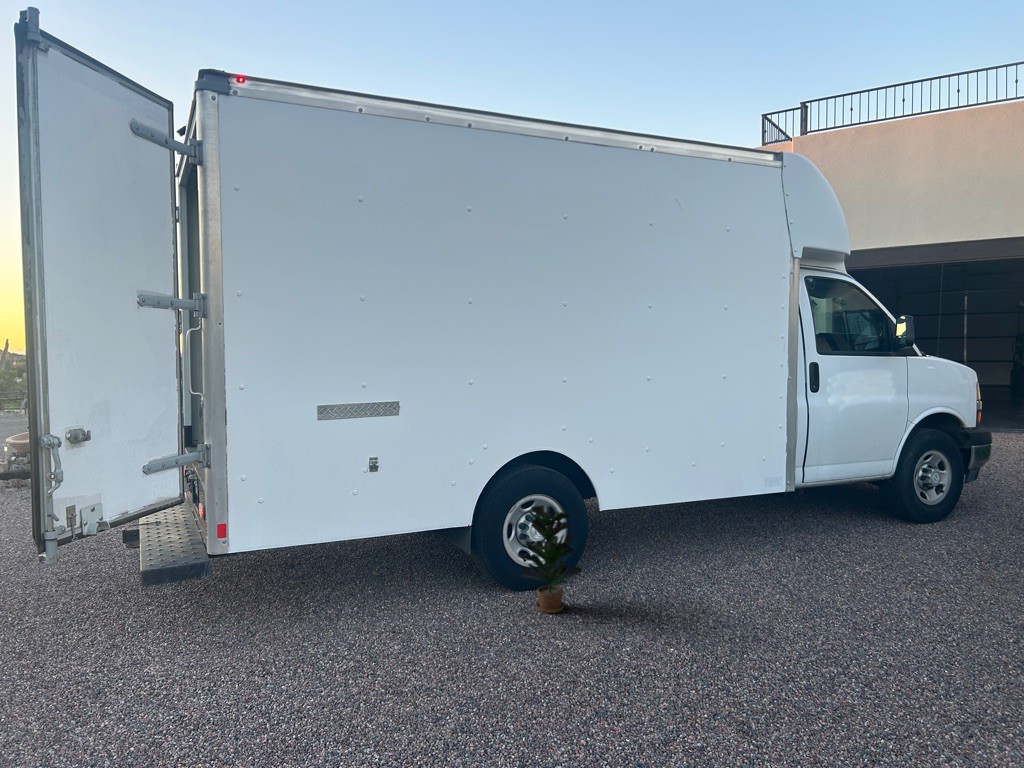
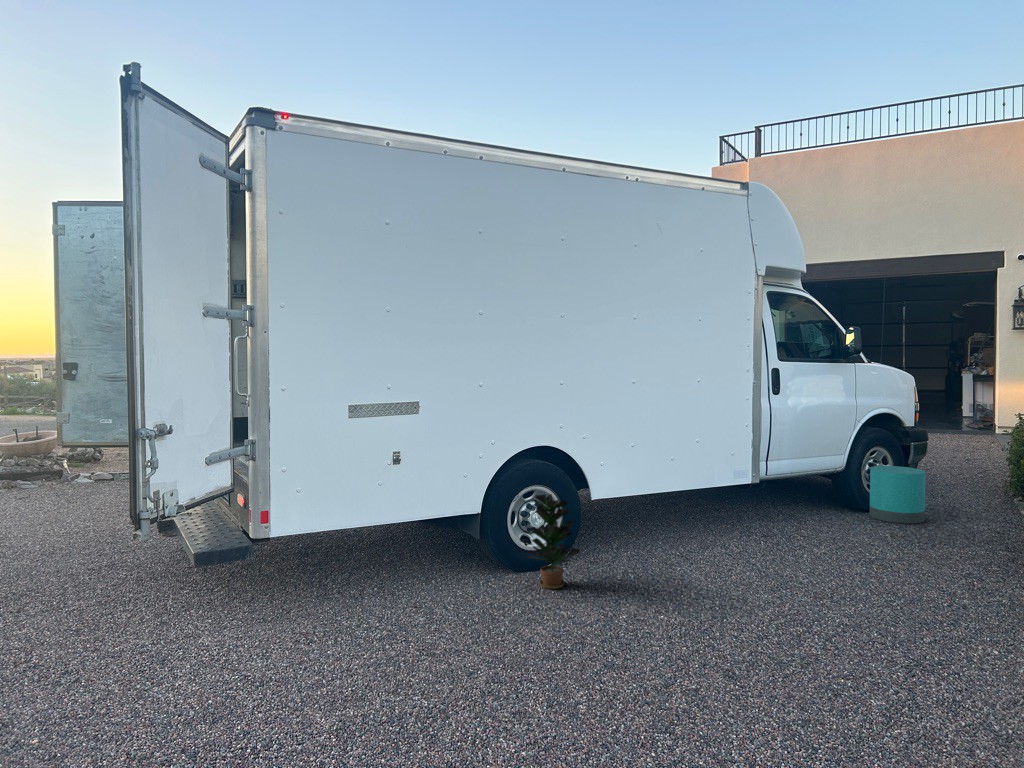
trash can: none [923,472,990,539] -> present [869,466,926,524]

